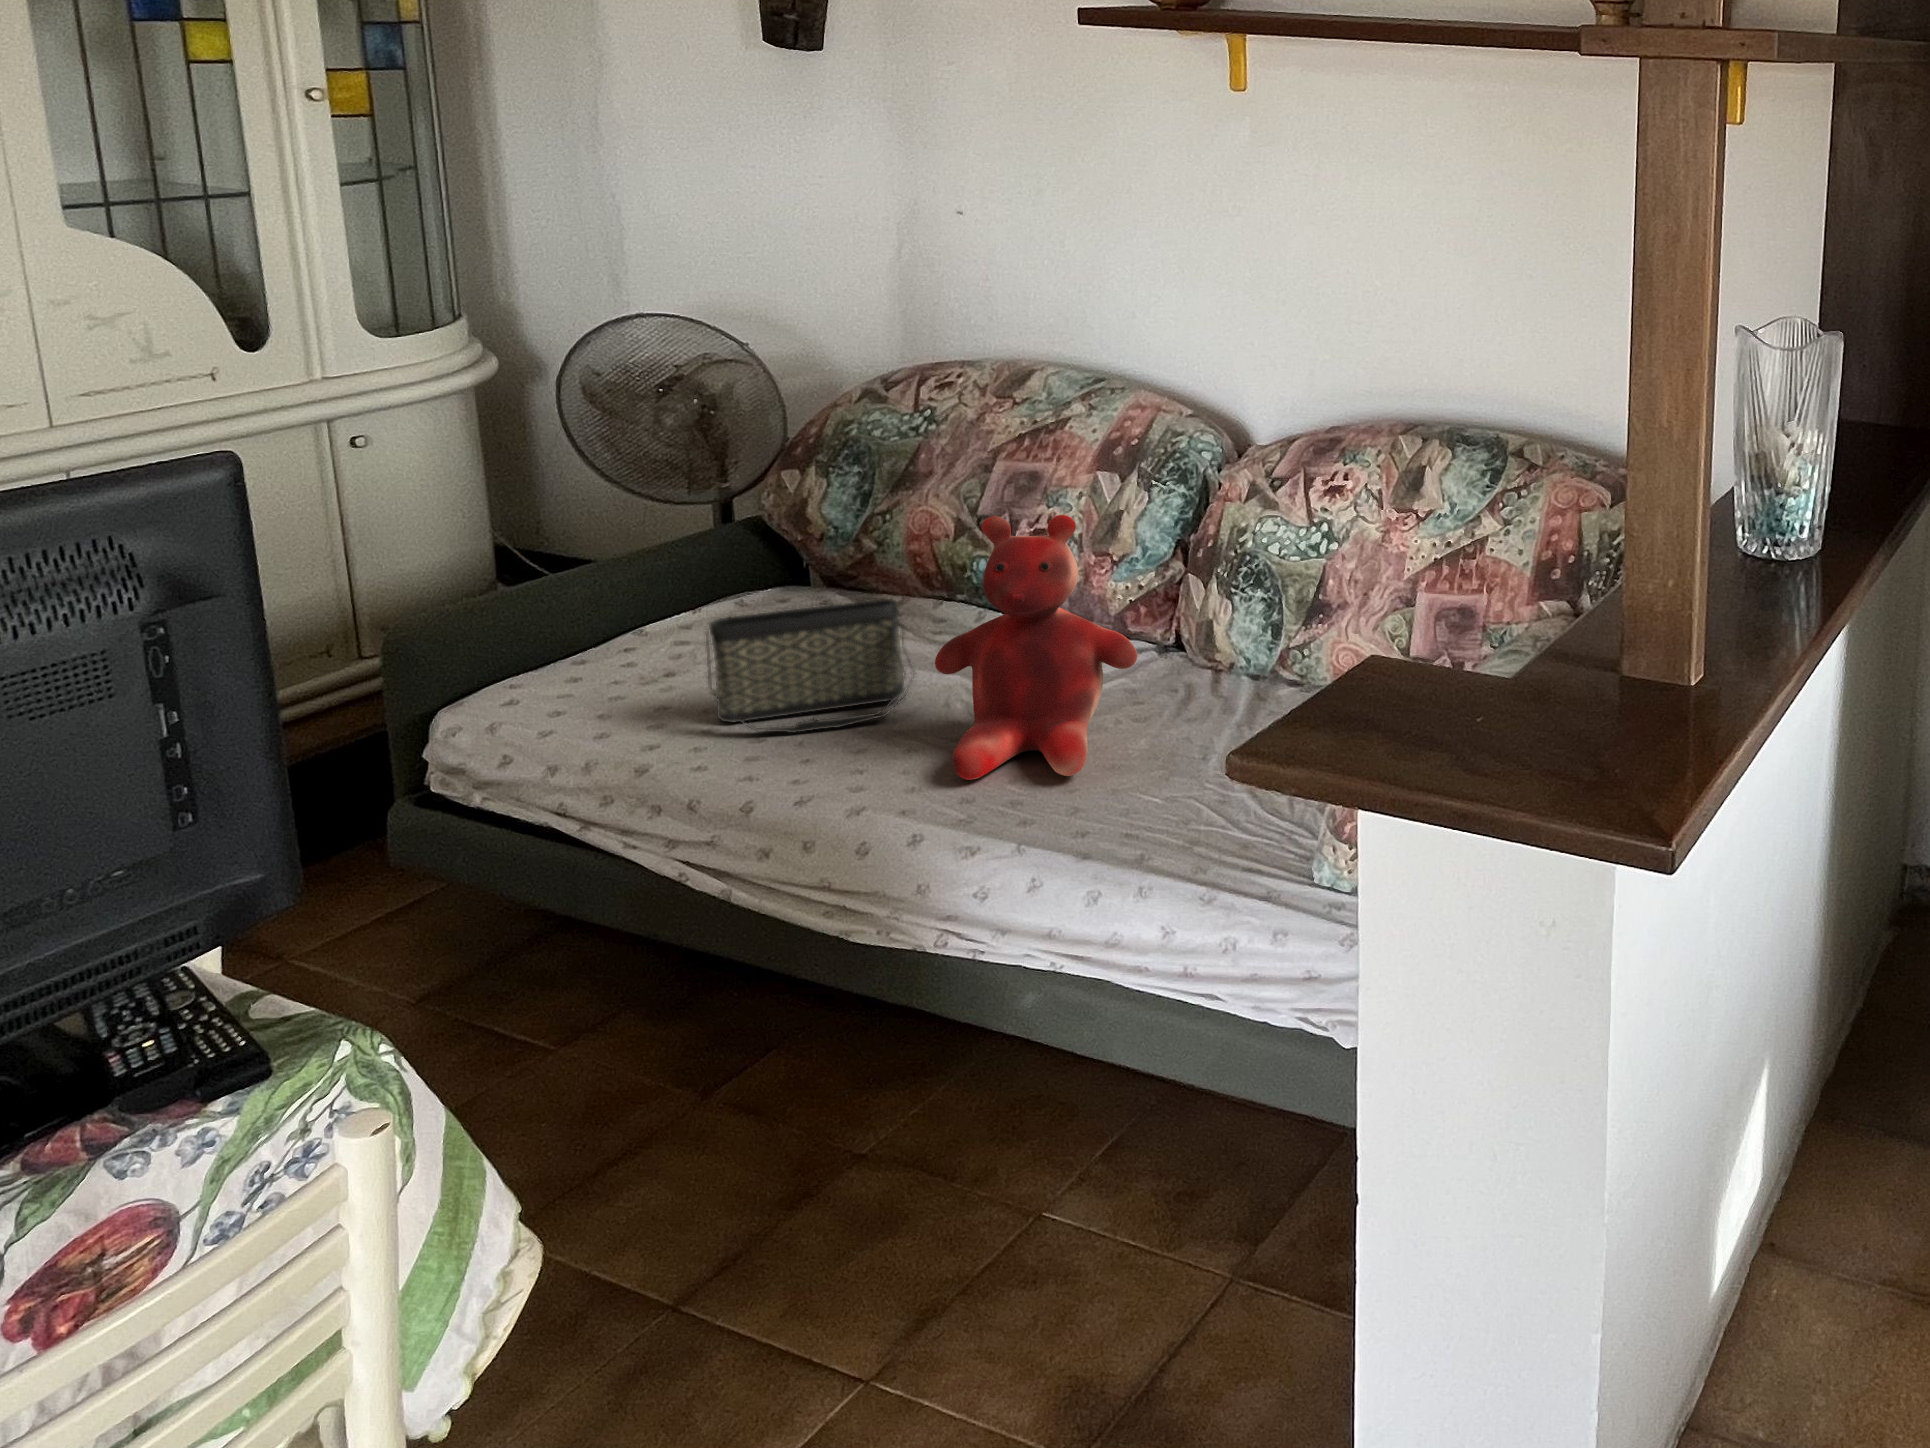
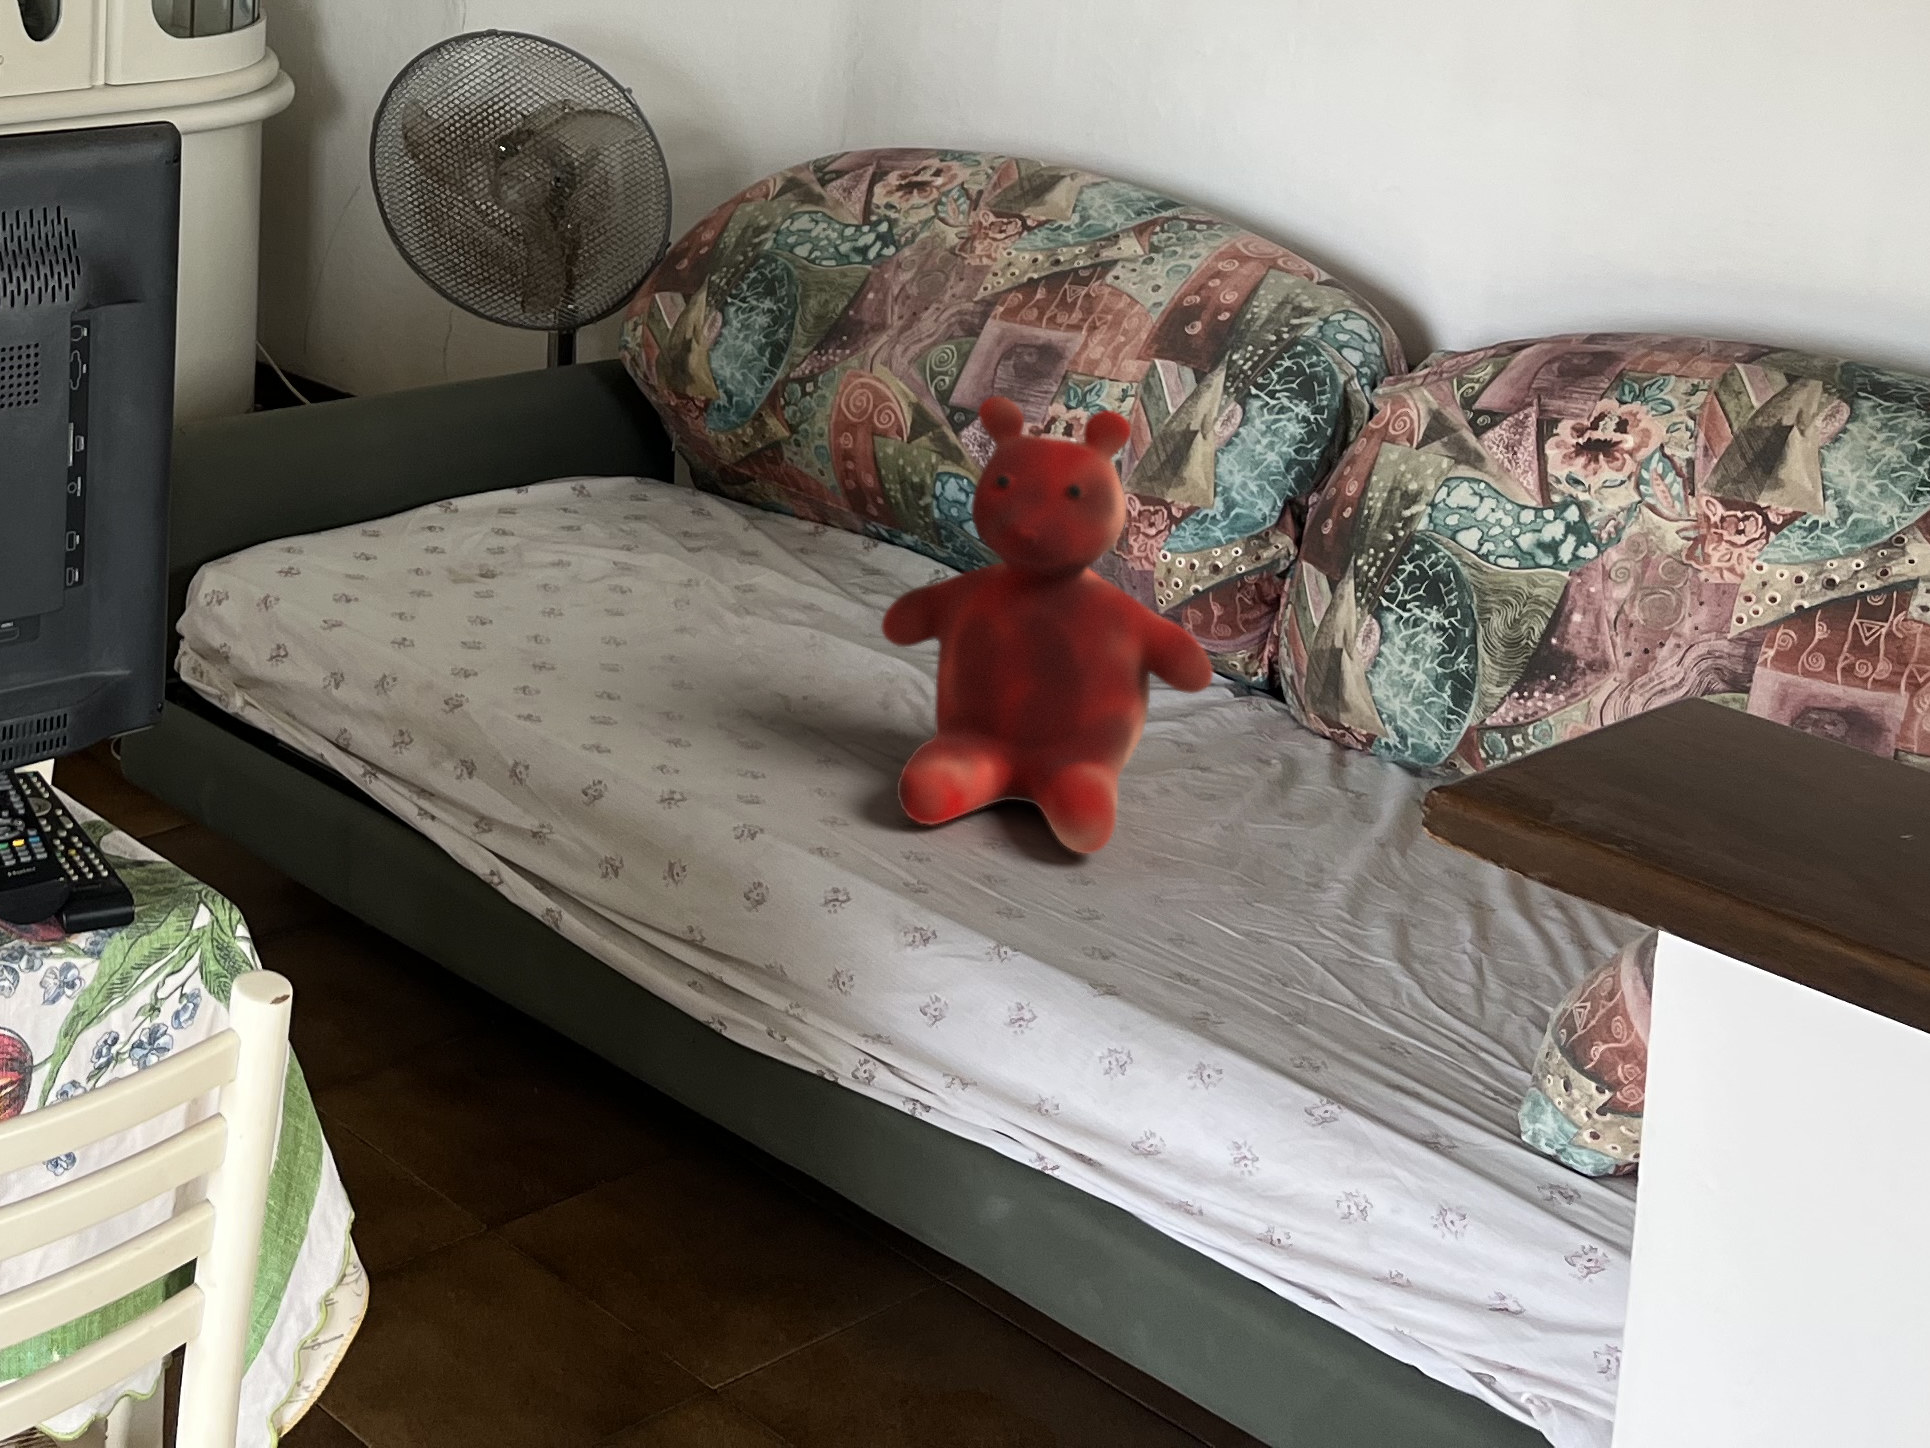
handbag: present [706,599,914,733] -> none [550,498,845,702]

